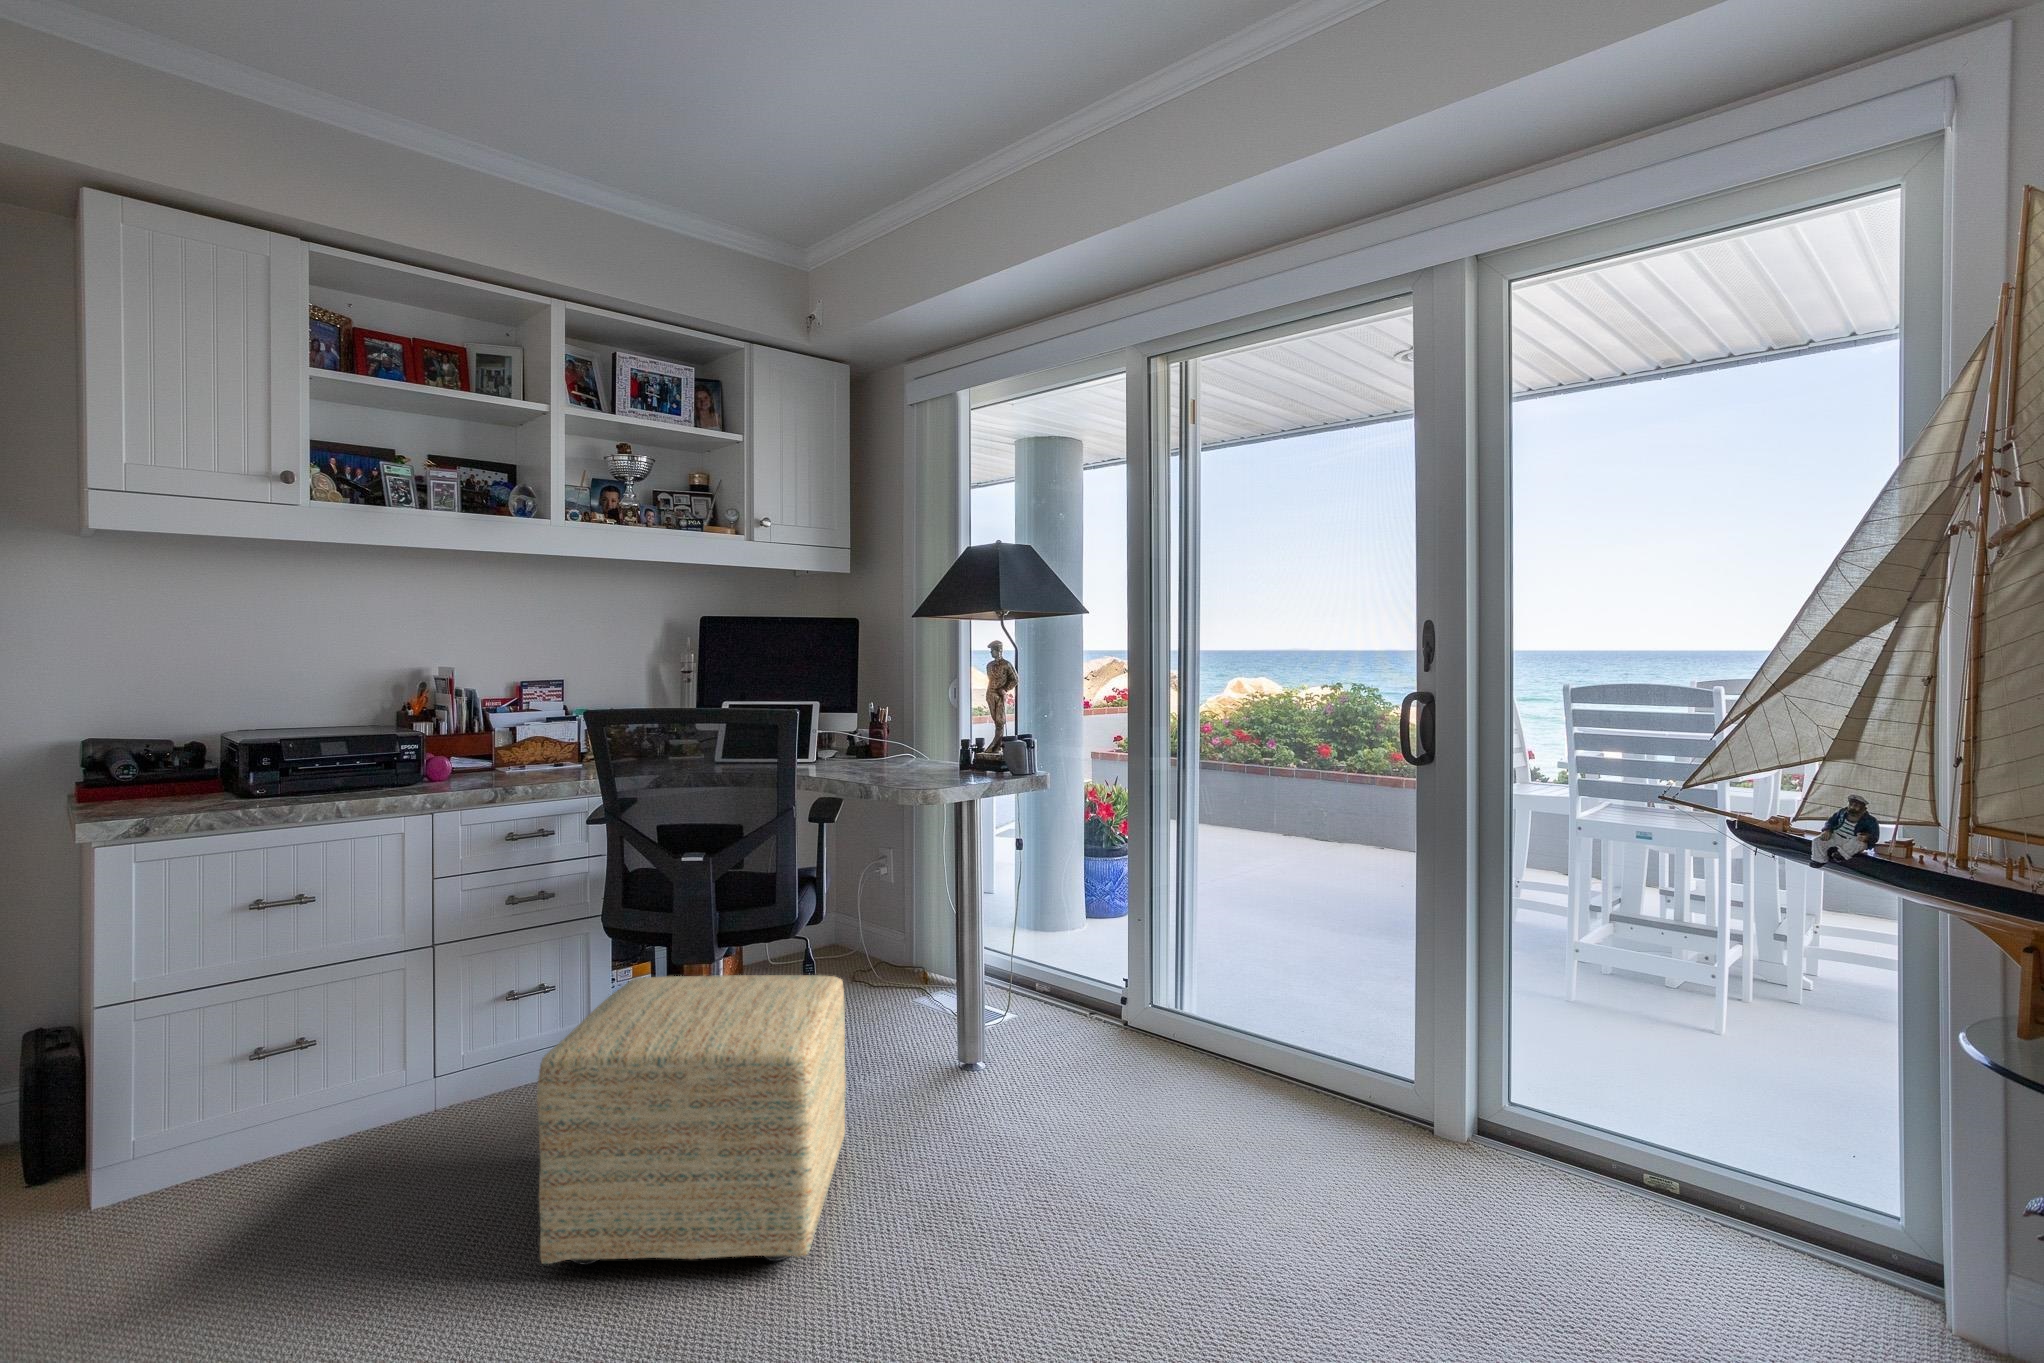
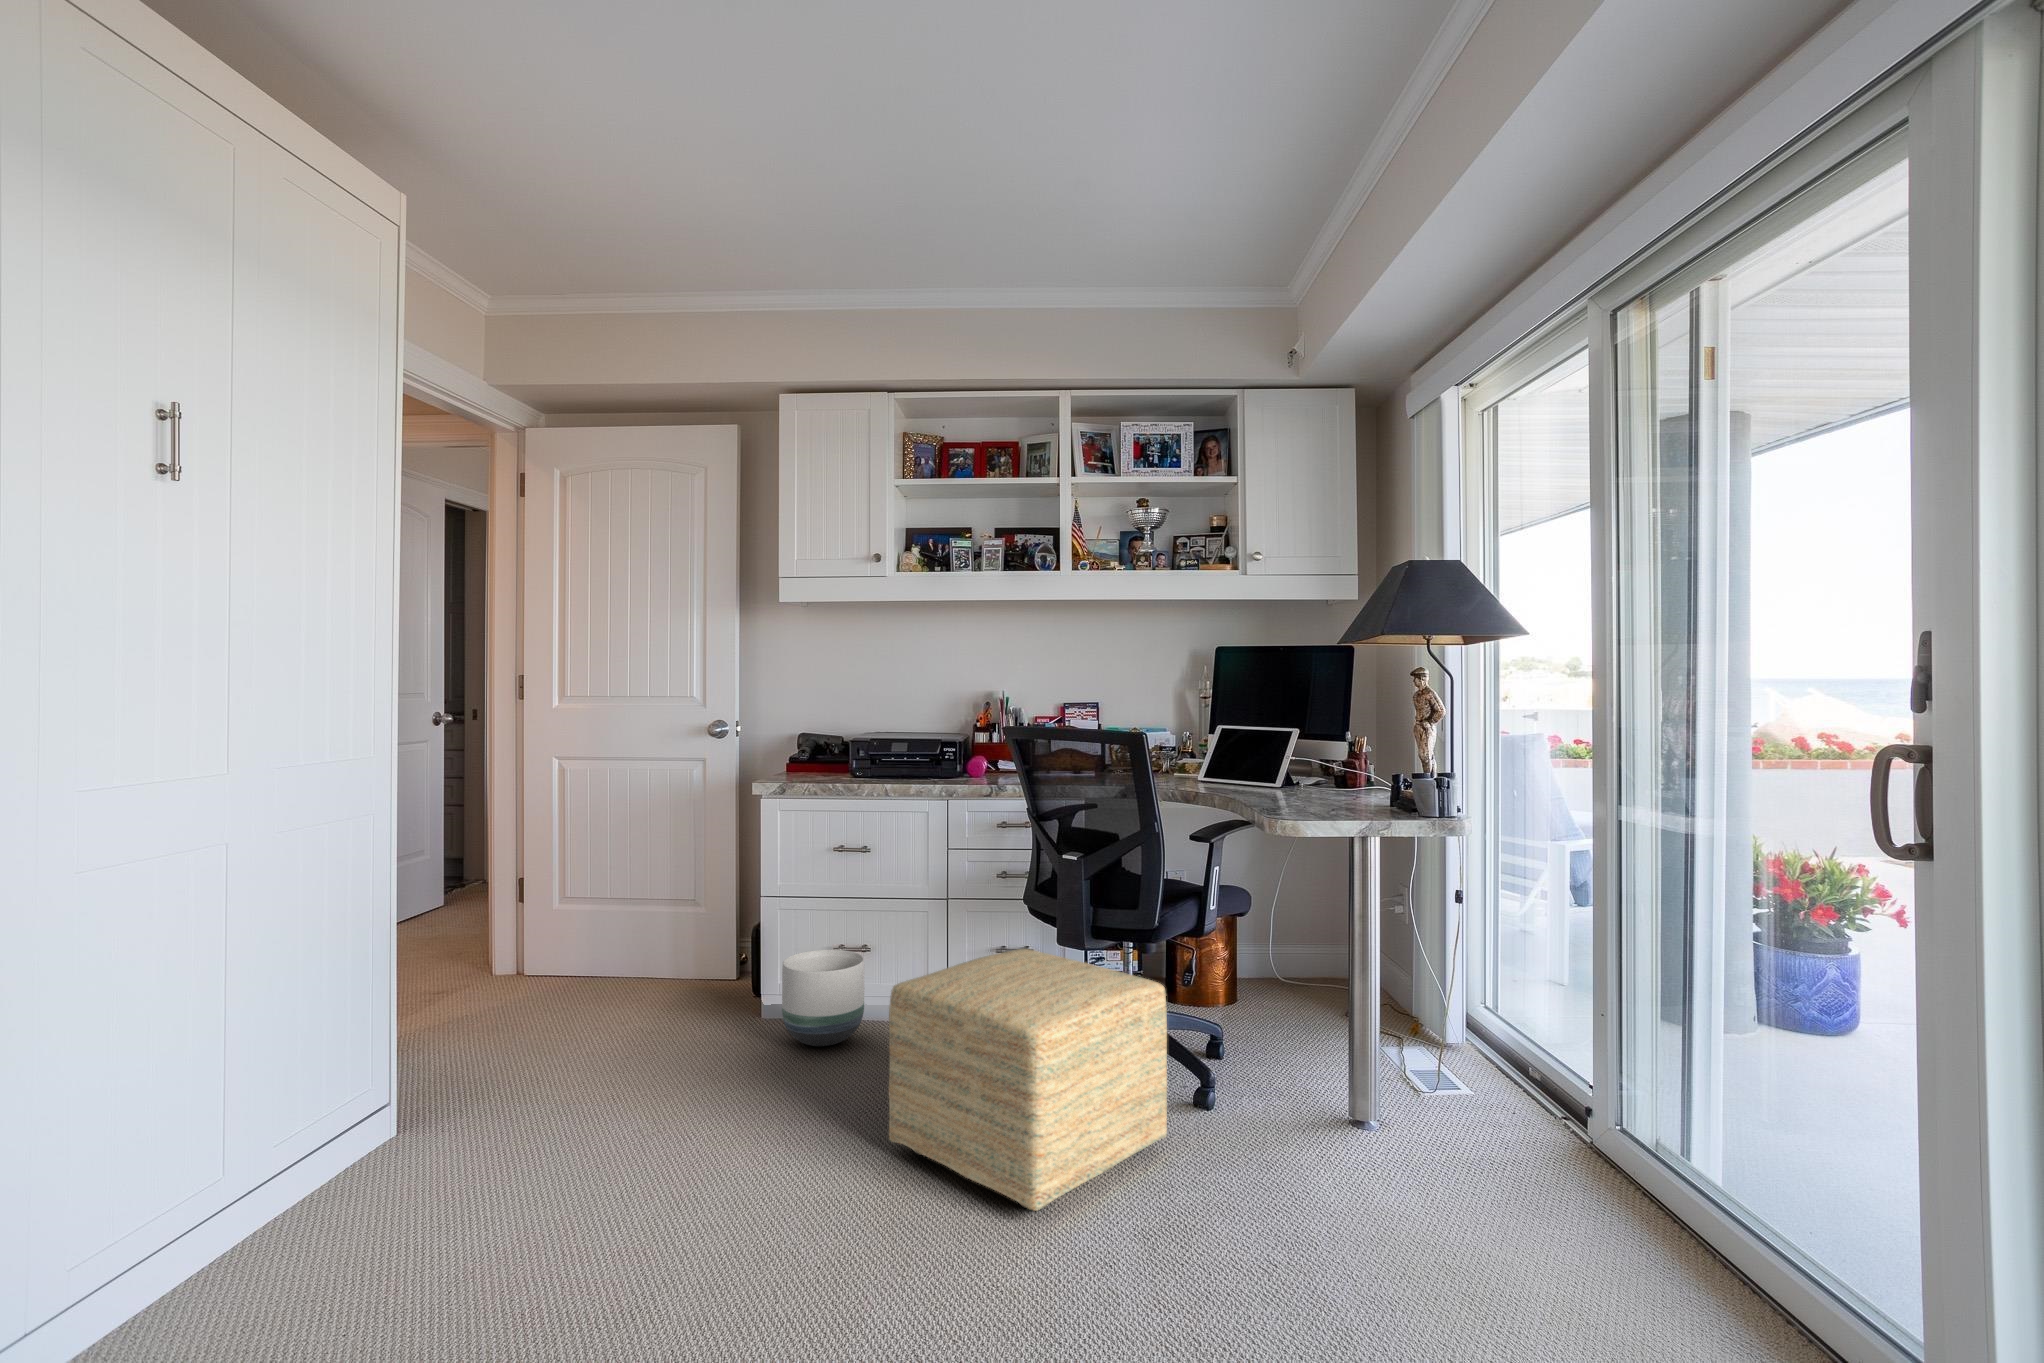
planter: none [179,1049,331,1205] -> present [782,950,864,1046]

